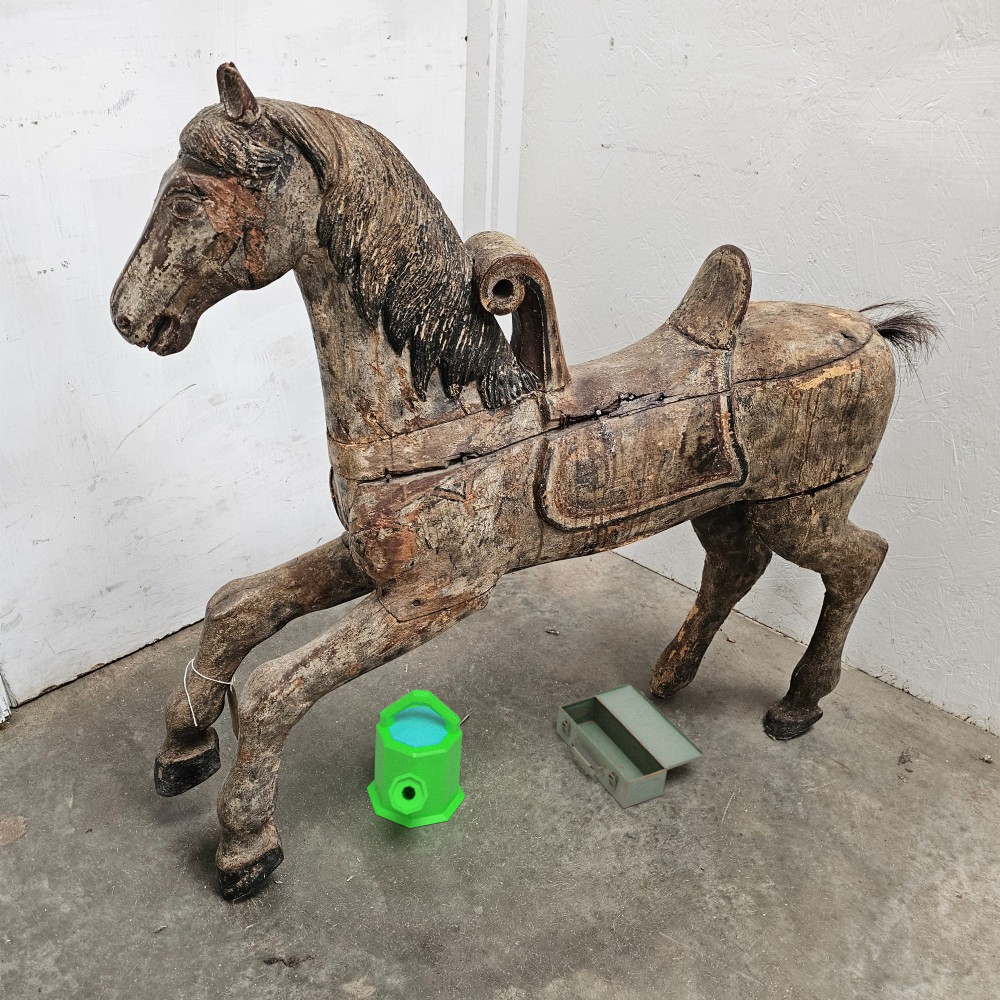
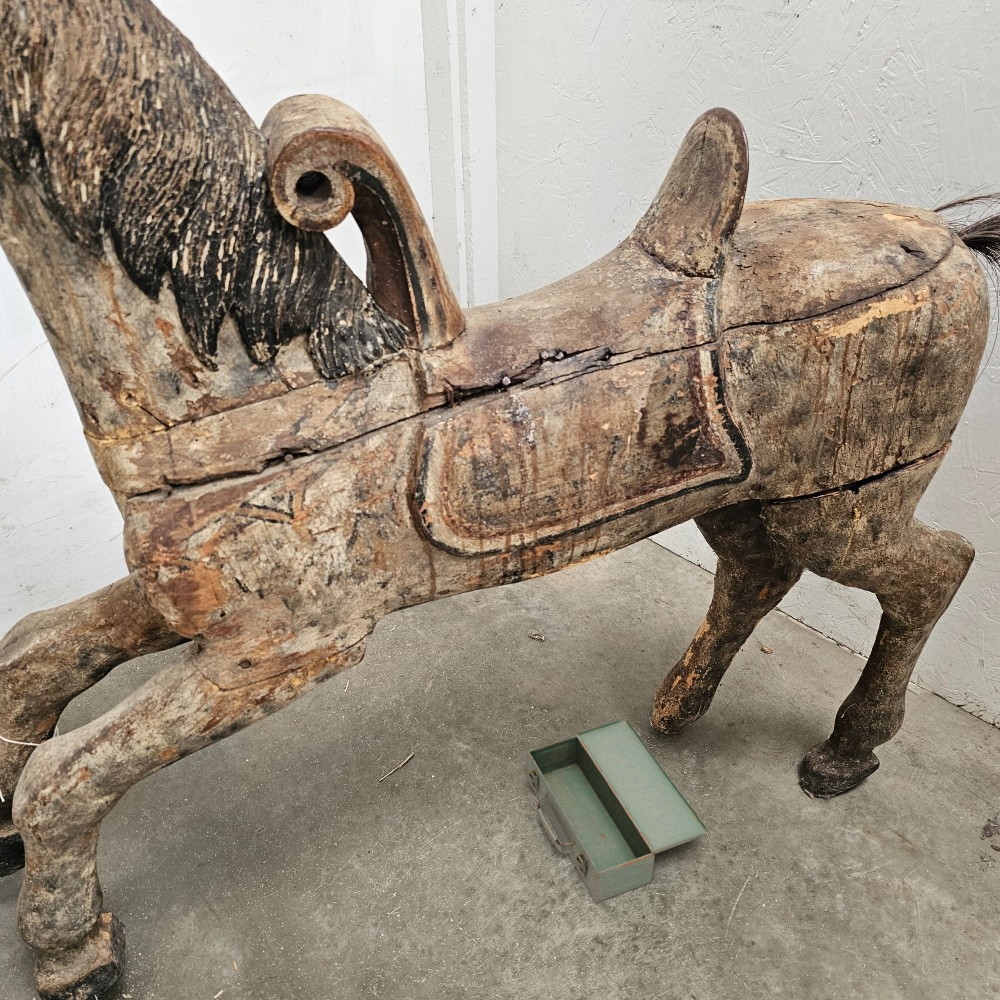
watering can: present [367,689,465,828] -> none [250,749,390,934]

